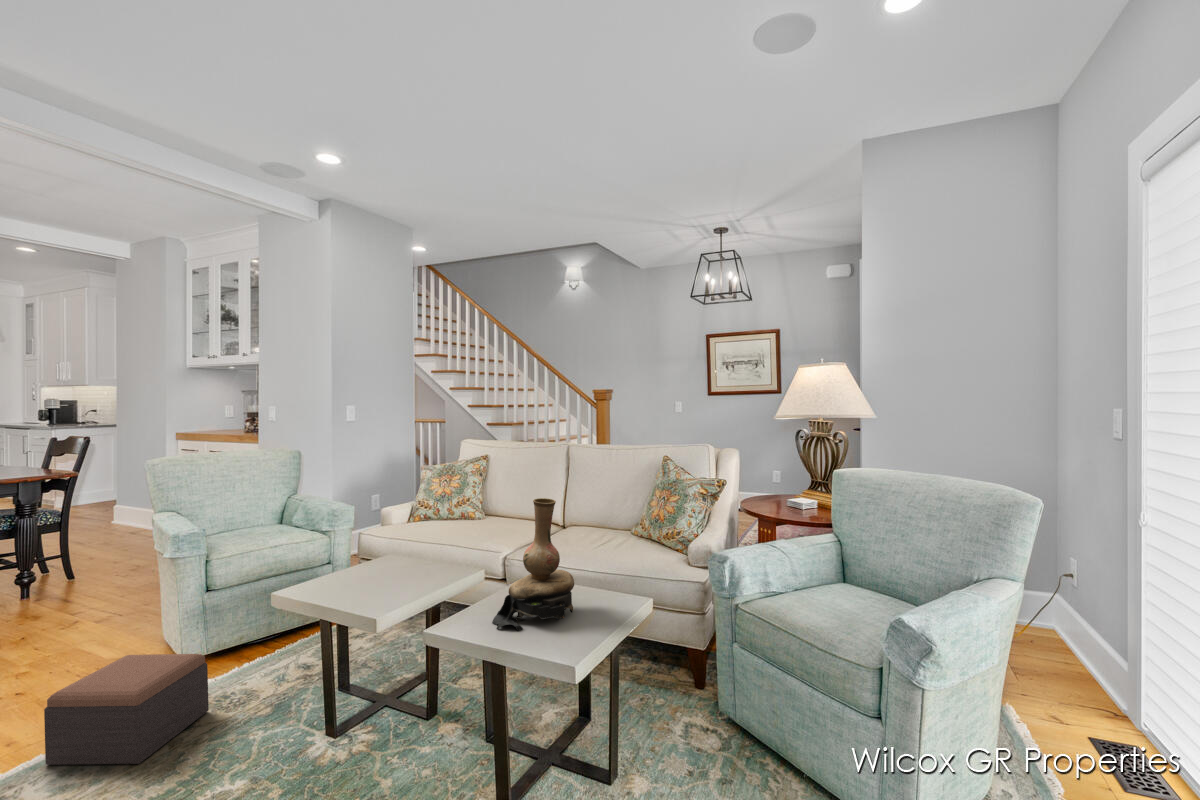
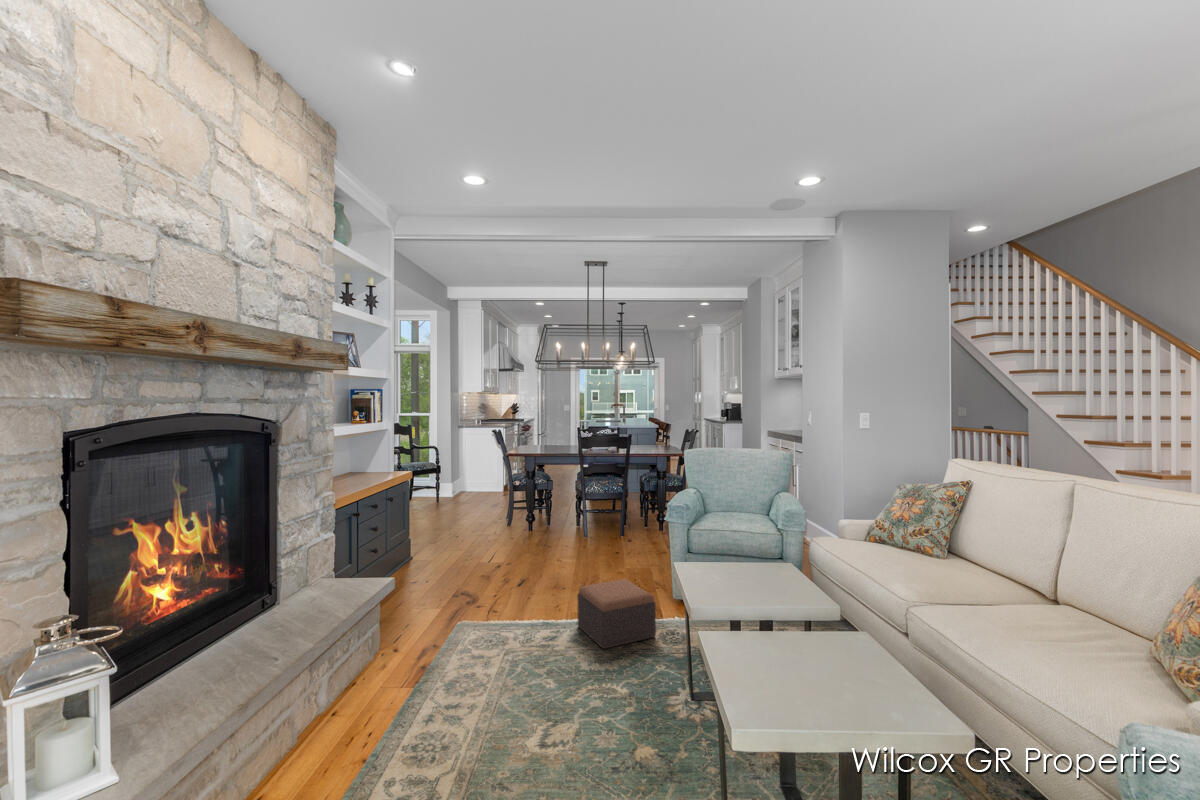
vase: present [492,498,574,631] -> none [756,547,862,692]

